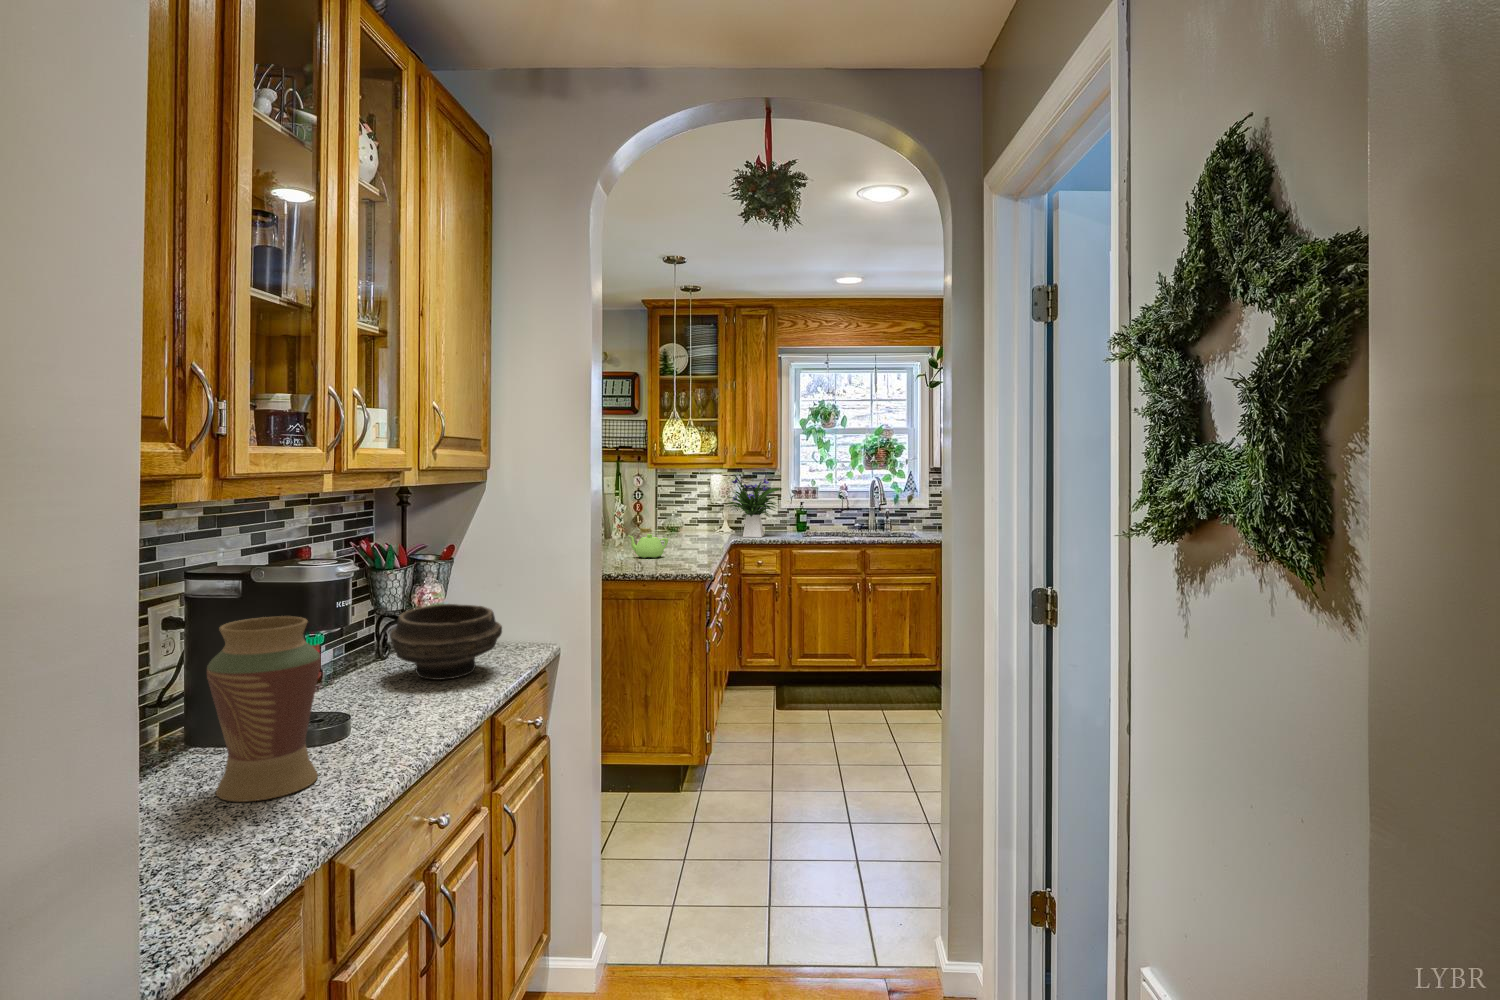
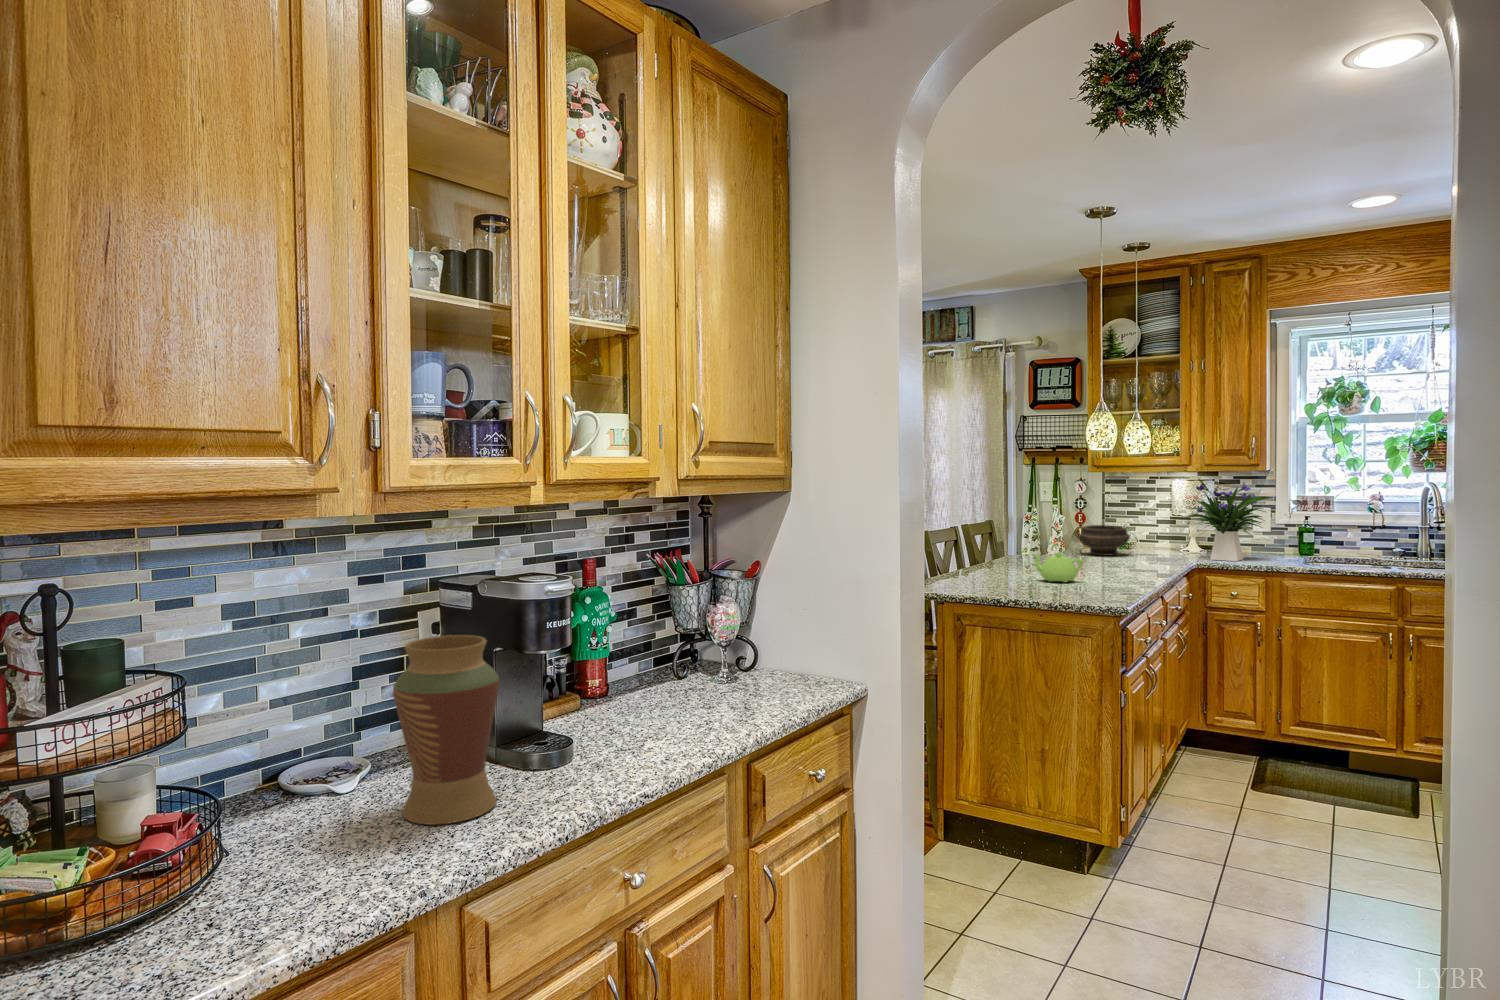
bowl: present [390,604,502,680] -> present [1078,525,1130,556]

